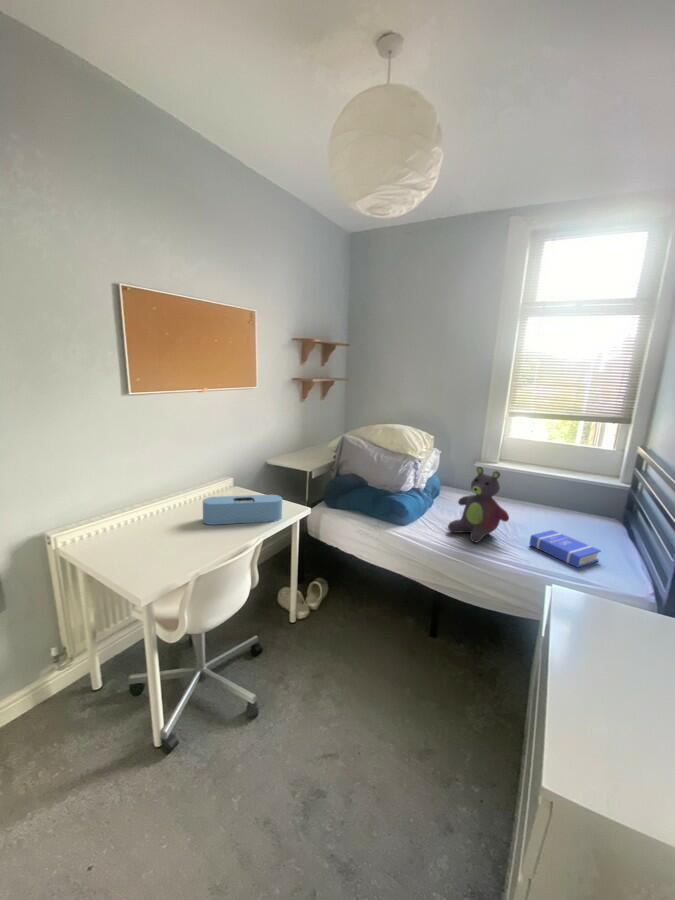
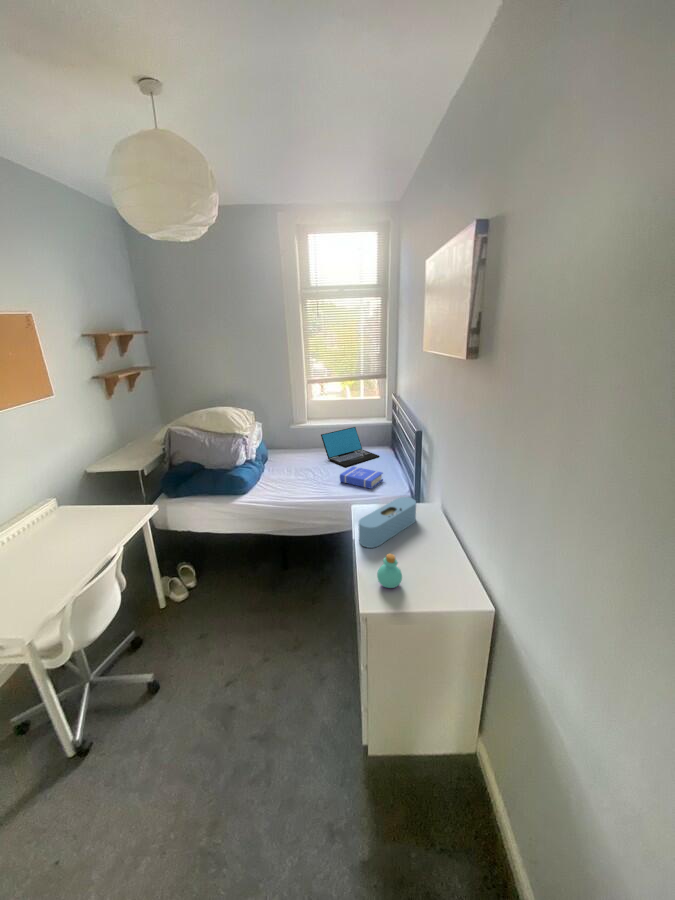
stuffed bear: present [448,467,509,542] -> none [281,432,323,492]
laptop: none [512,480,594,529] -> present [321,427,379,467]
speaker: present [203,495,282,525] -> present [359,497,416,548]
perfume bottle: none [591,693,649,763] -> present [377,554,402,588]

